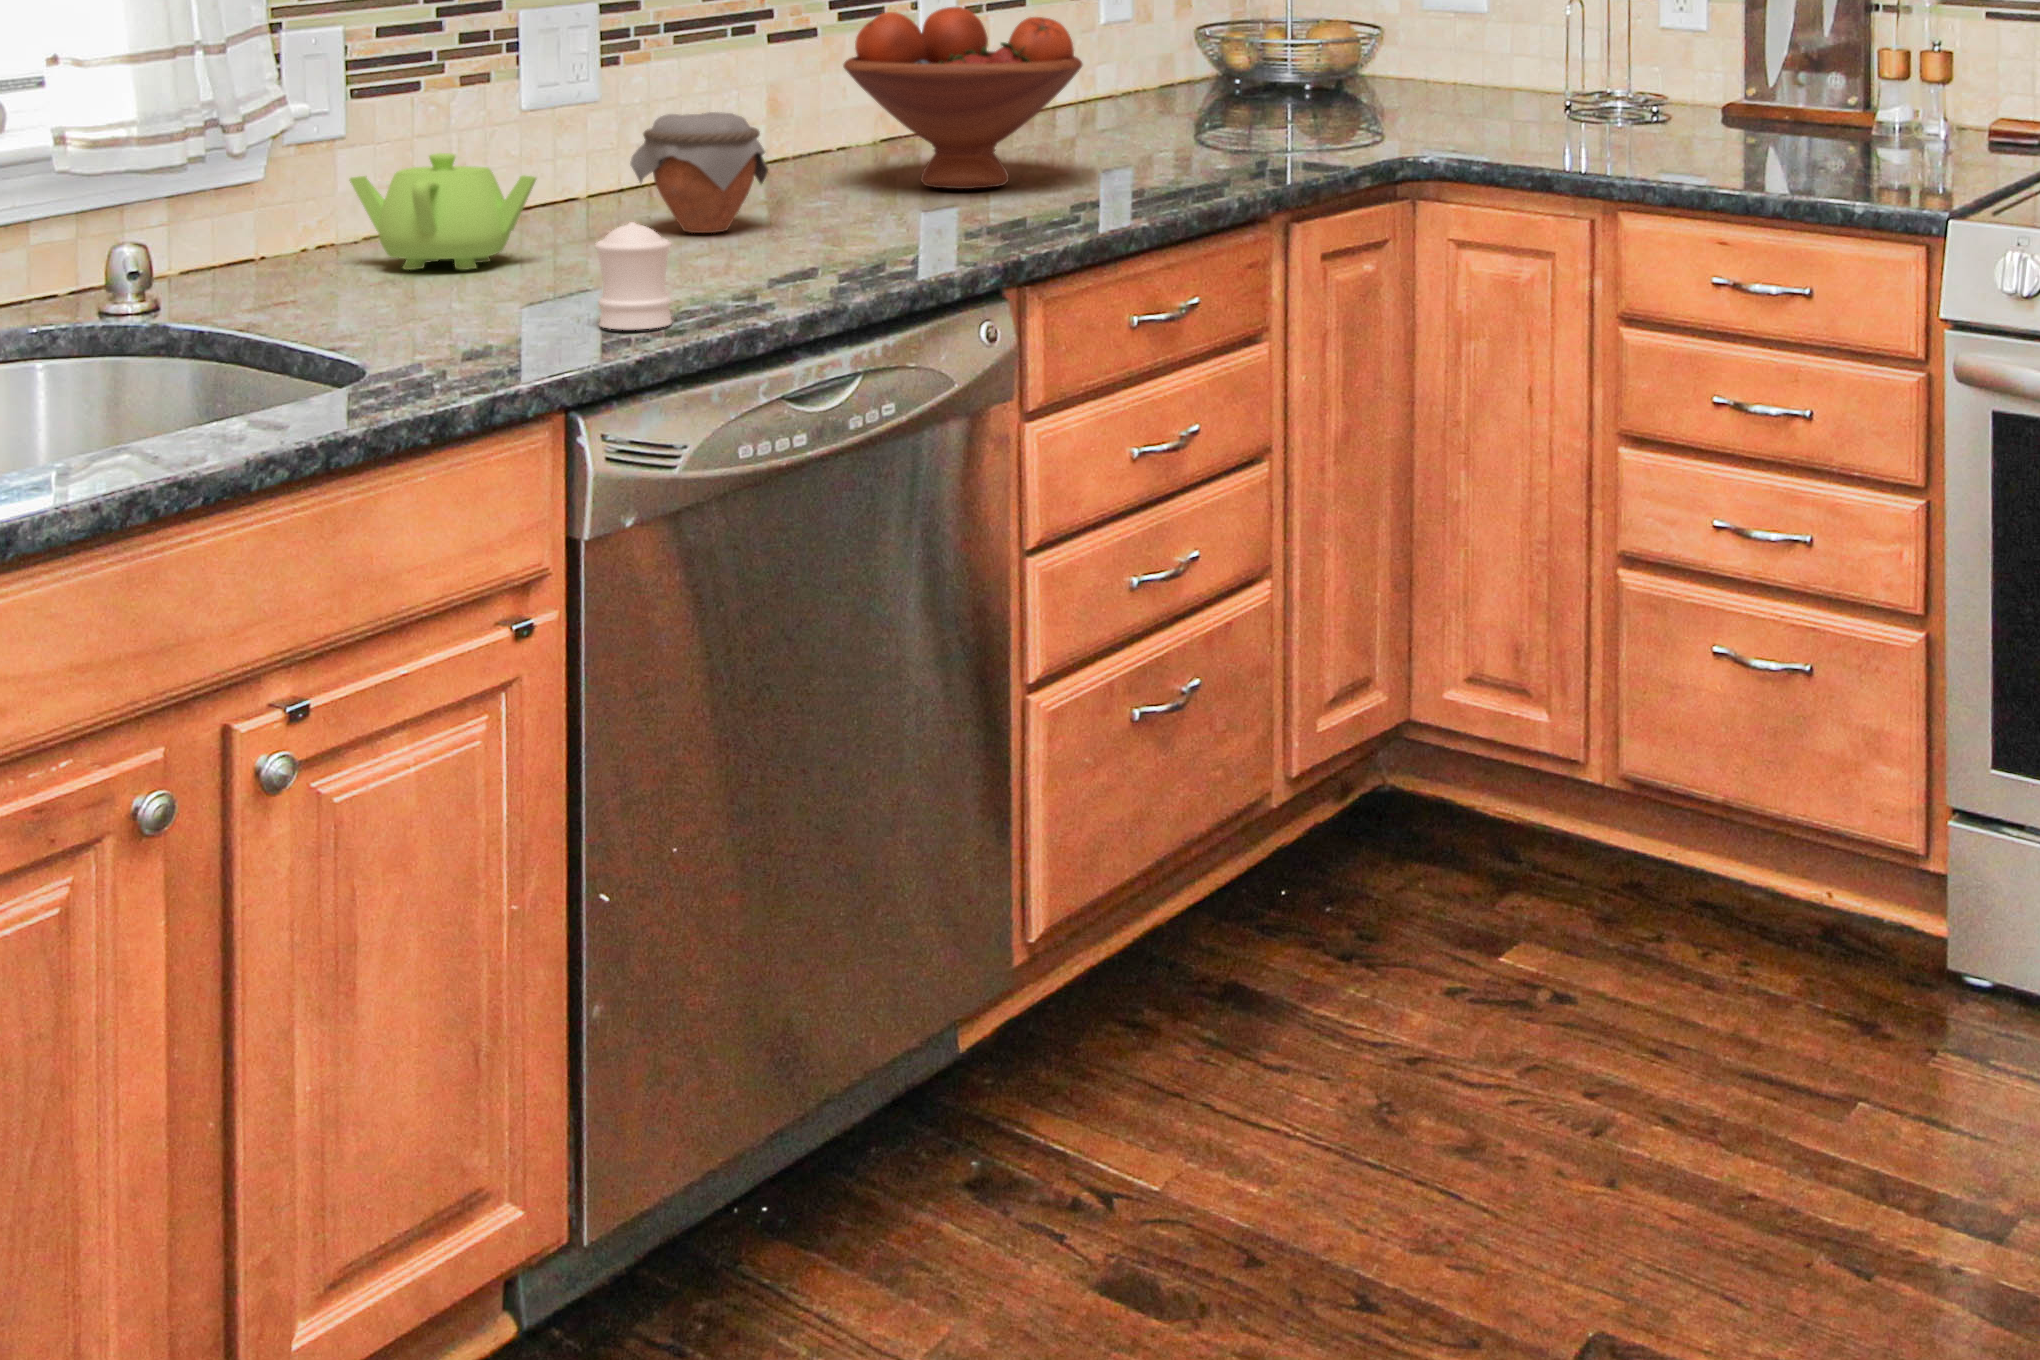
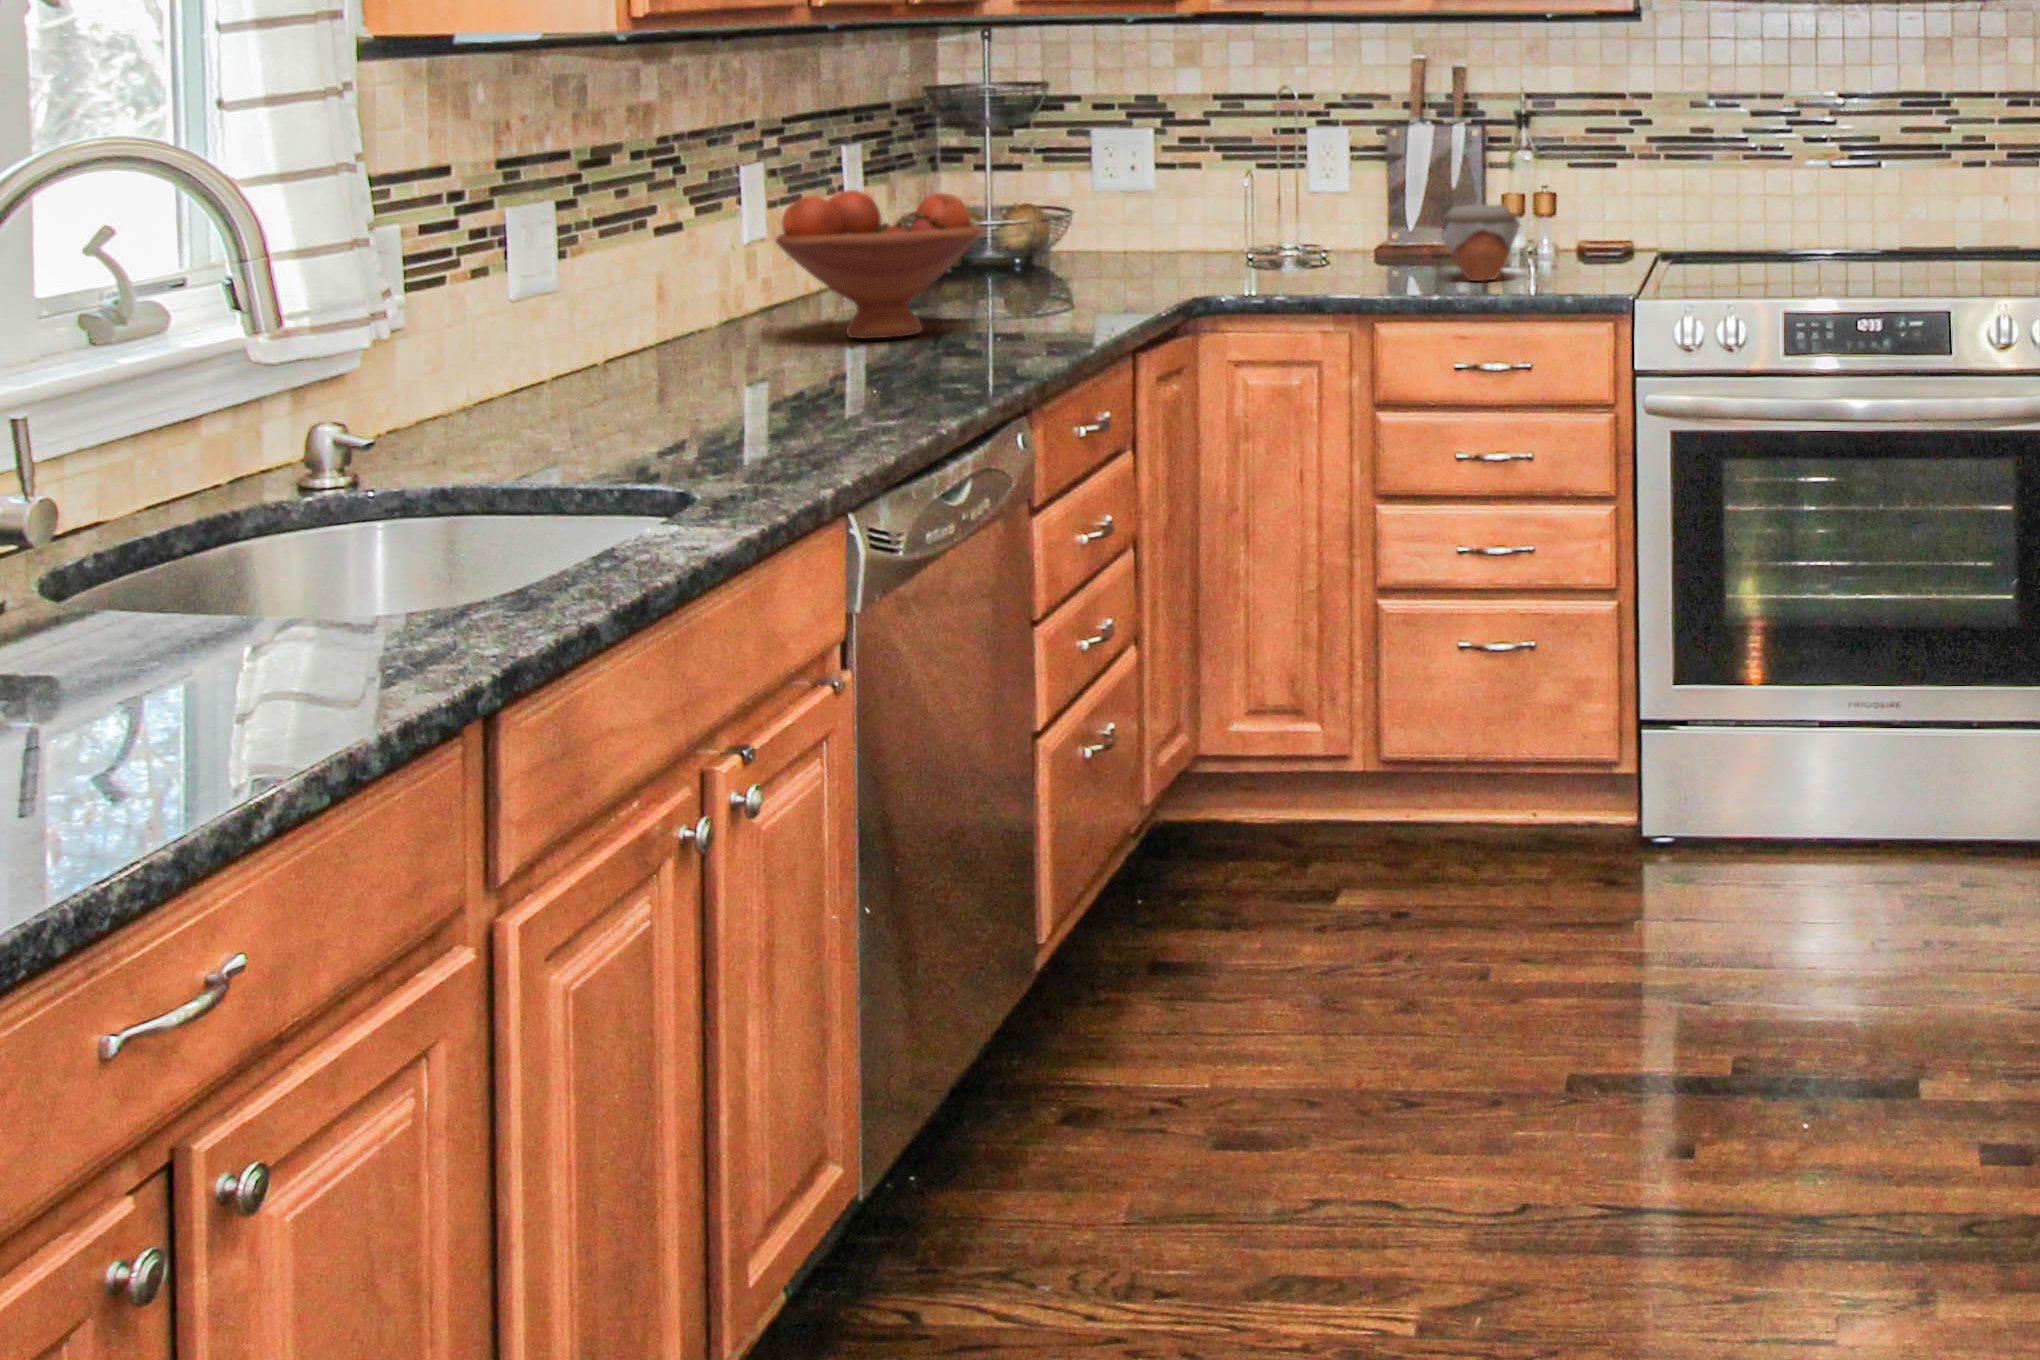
jar: present [630,112,768,233] -> present [1441,204,1520,281]
teapot: present [350,153,536,270] -> none [454,325,629,429]
salt shaker: present [595,222,672,330] -> none [787,357,854,446]

